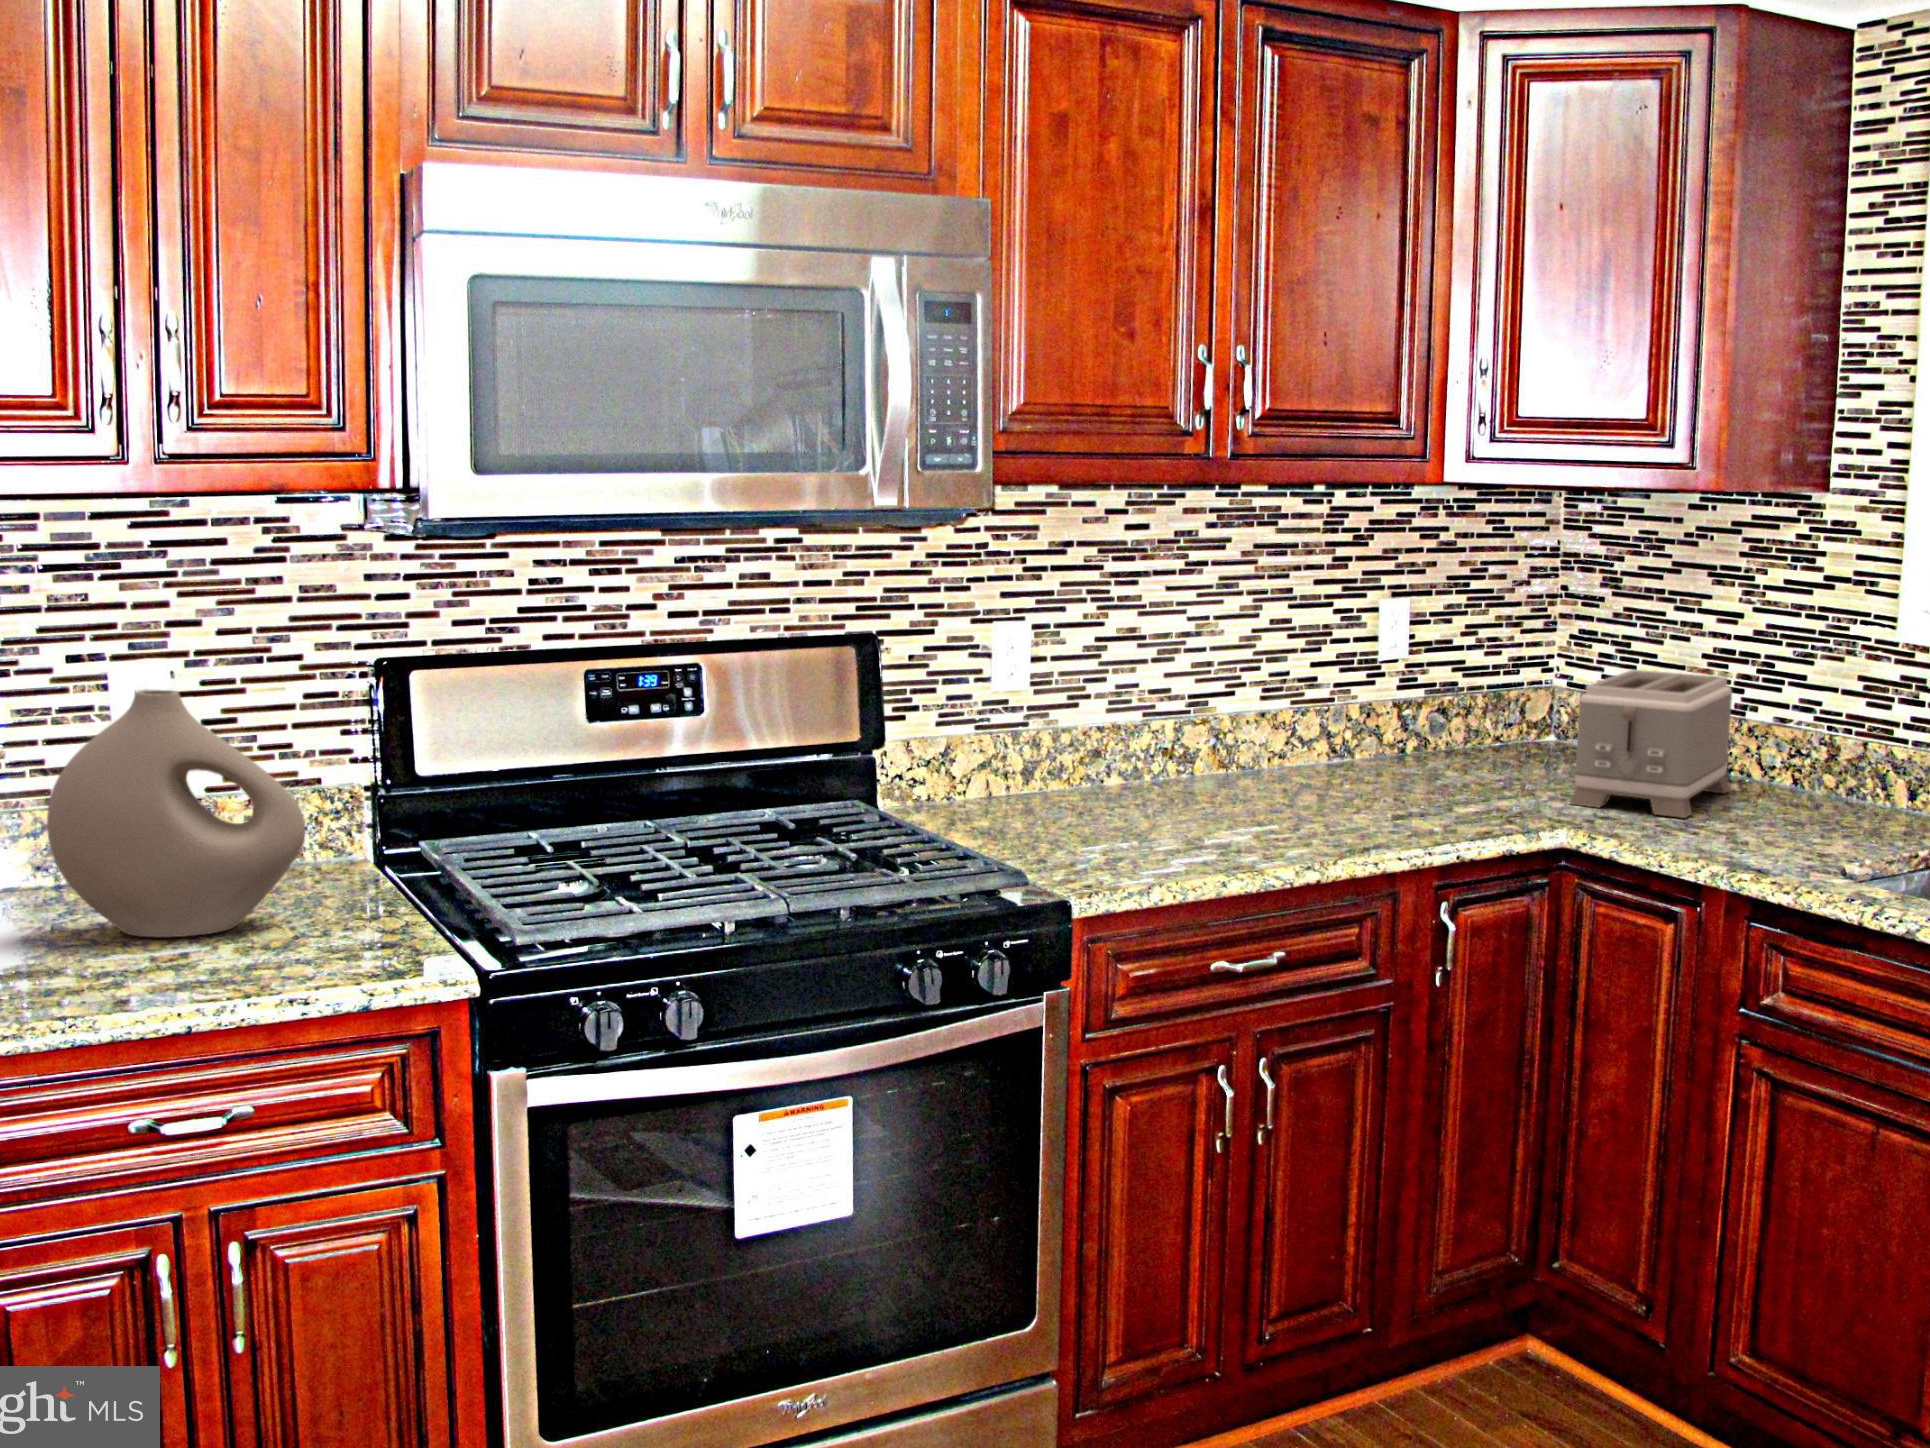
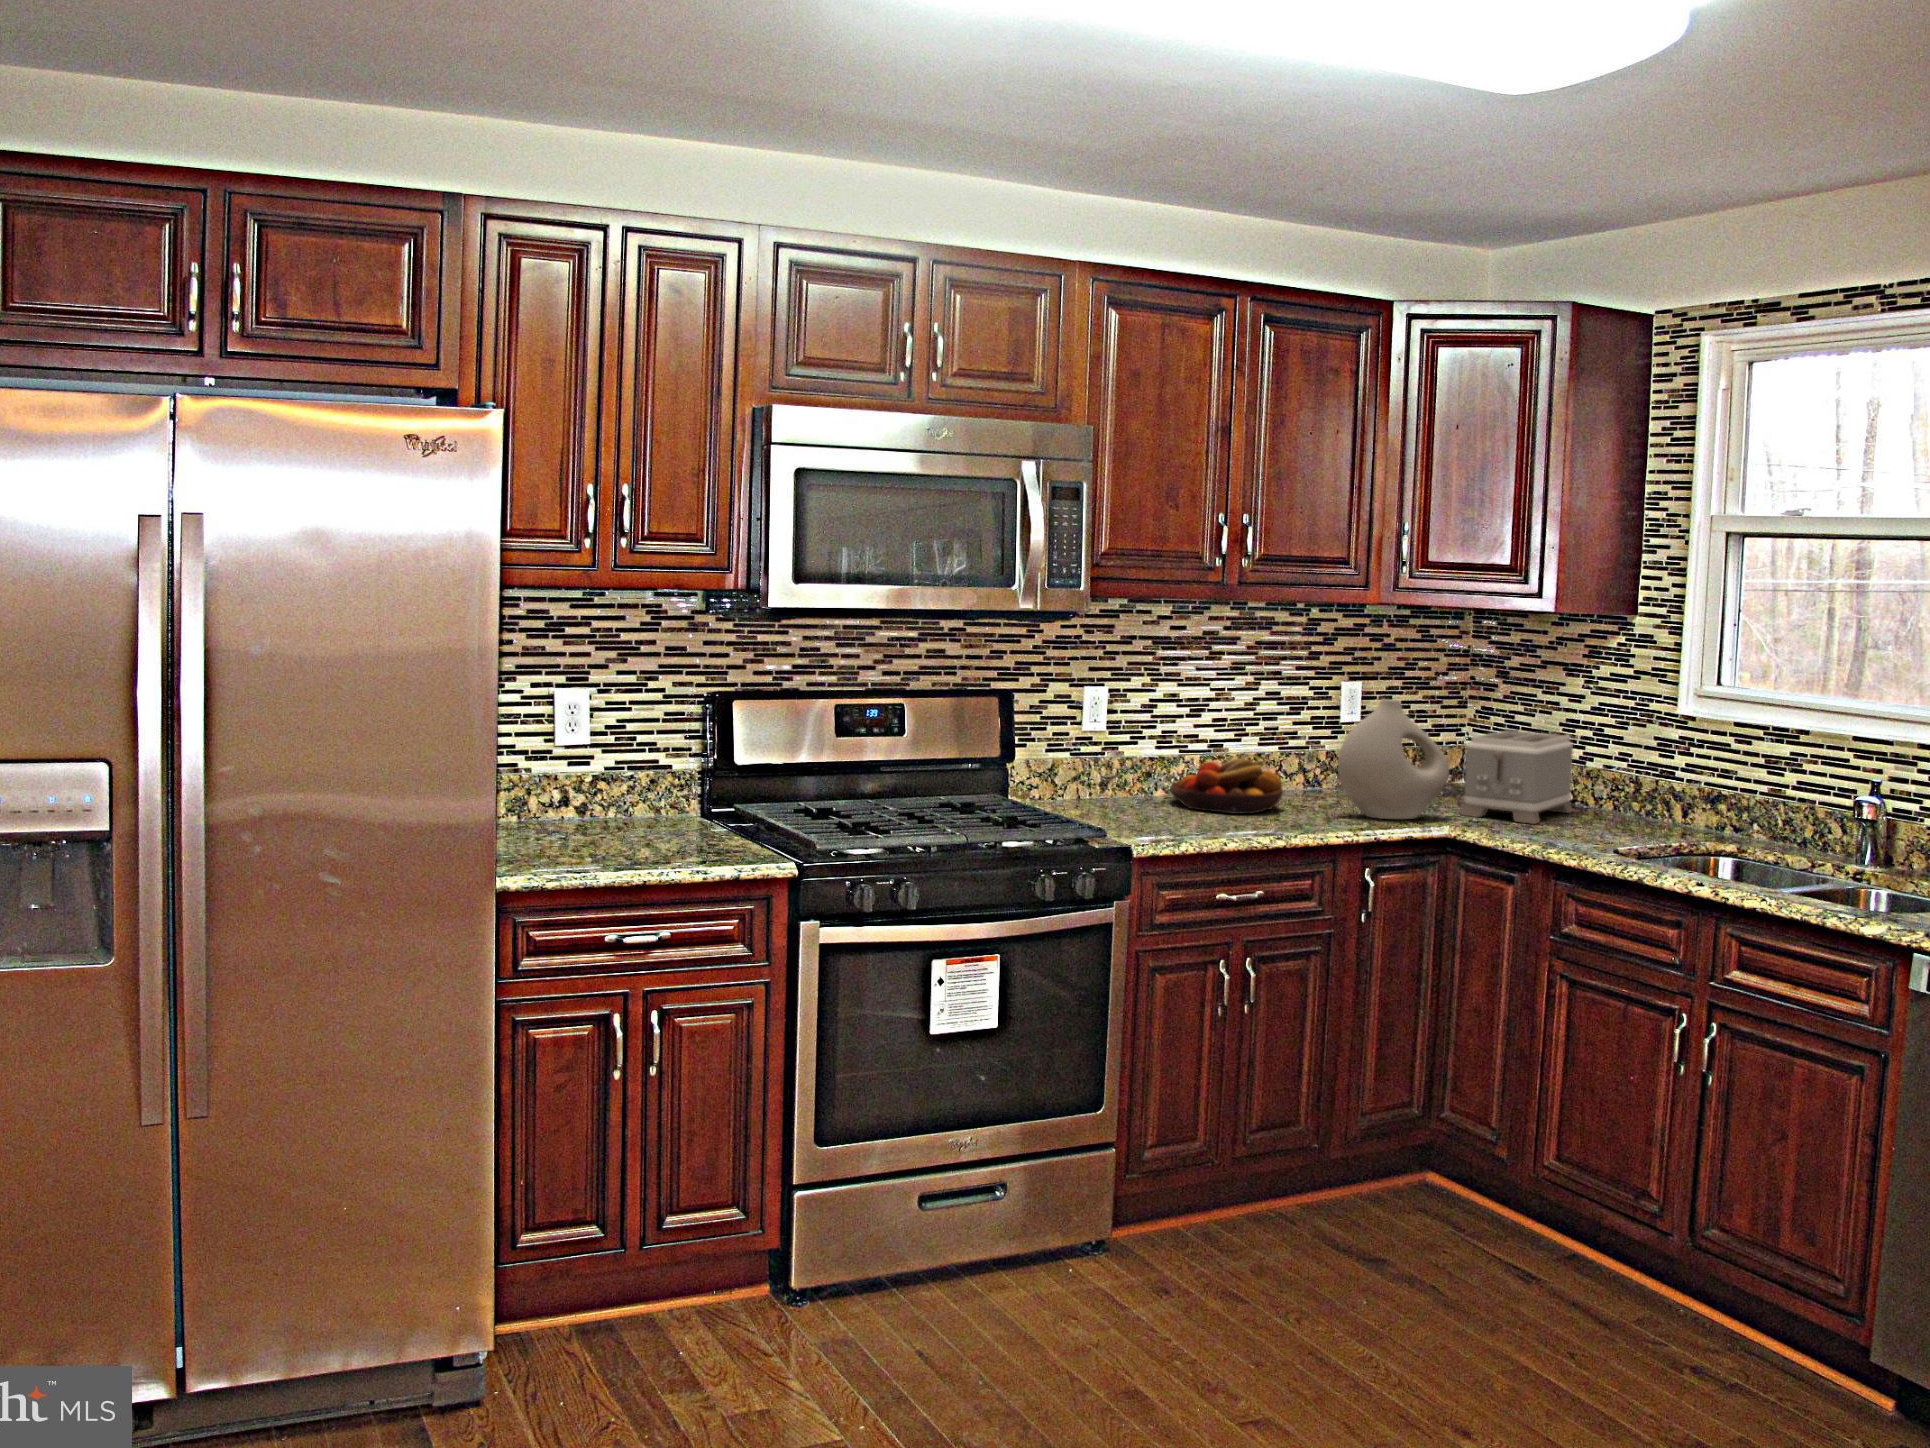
vase: present [47,690,305,937] -> present [1338,699,1449,819]
fruit bowl: none [1131,724,1304,819] -> present [1170,758,1283,814]

